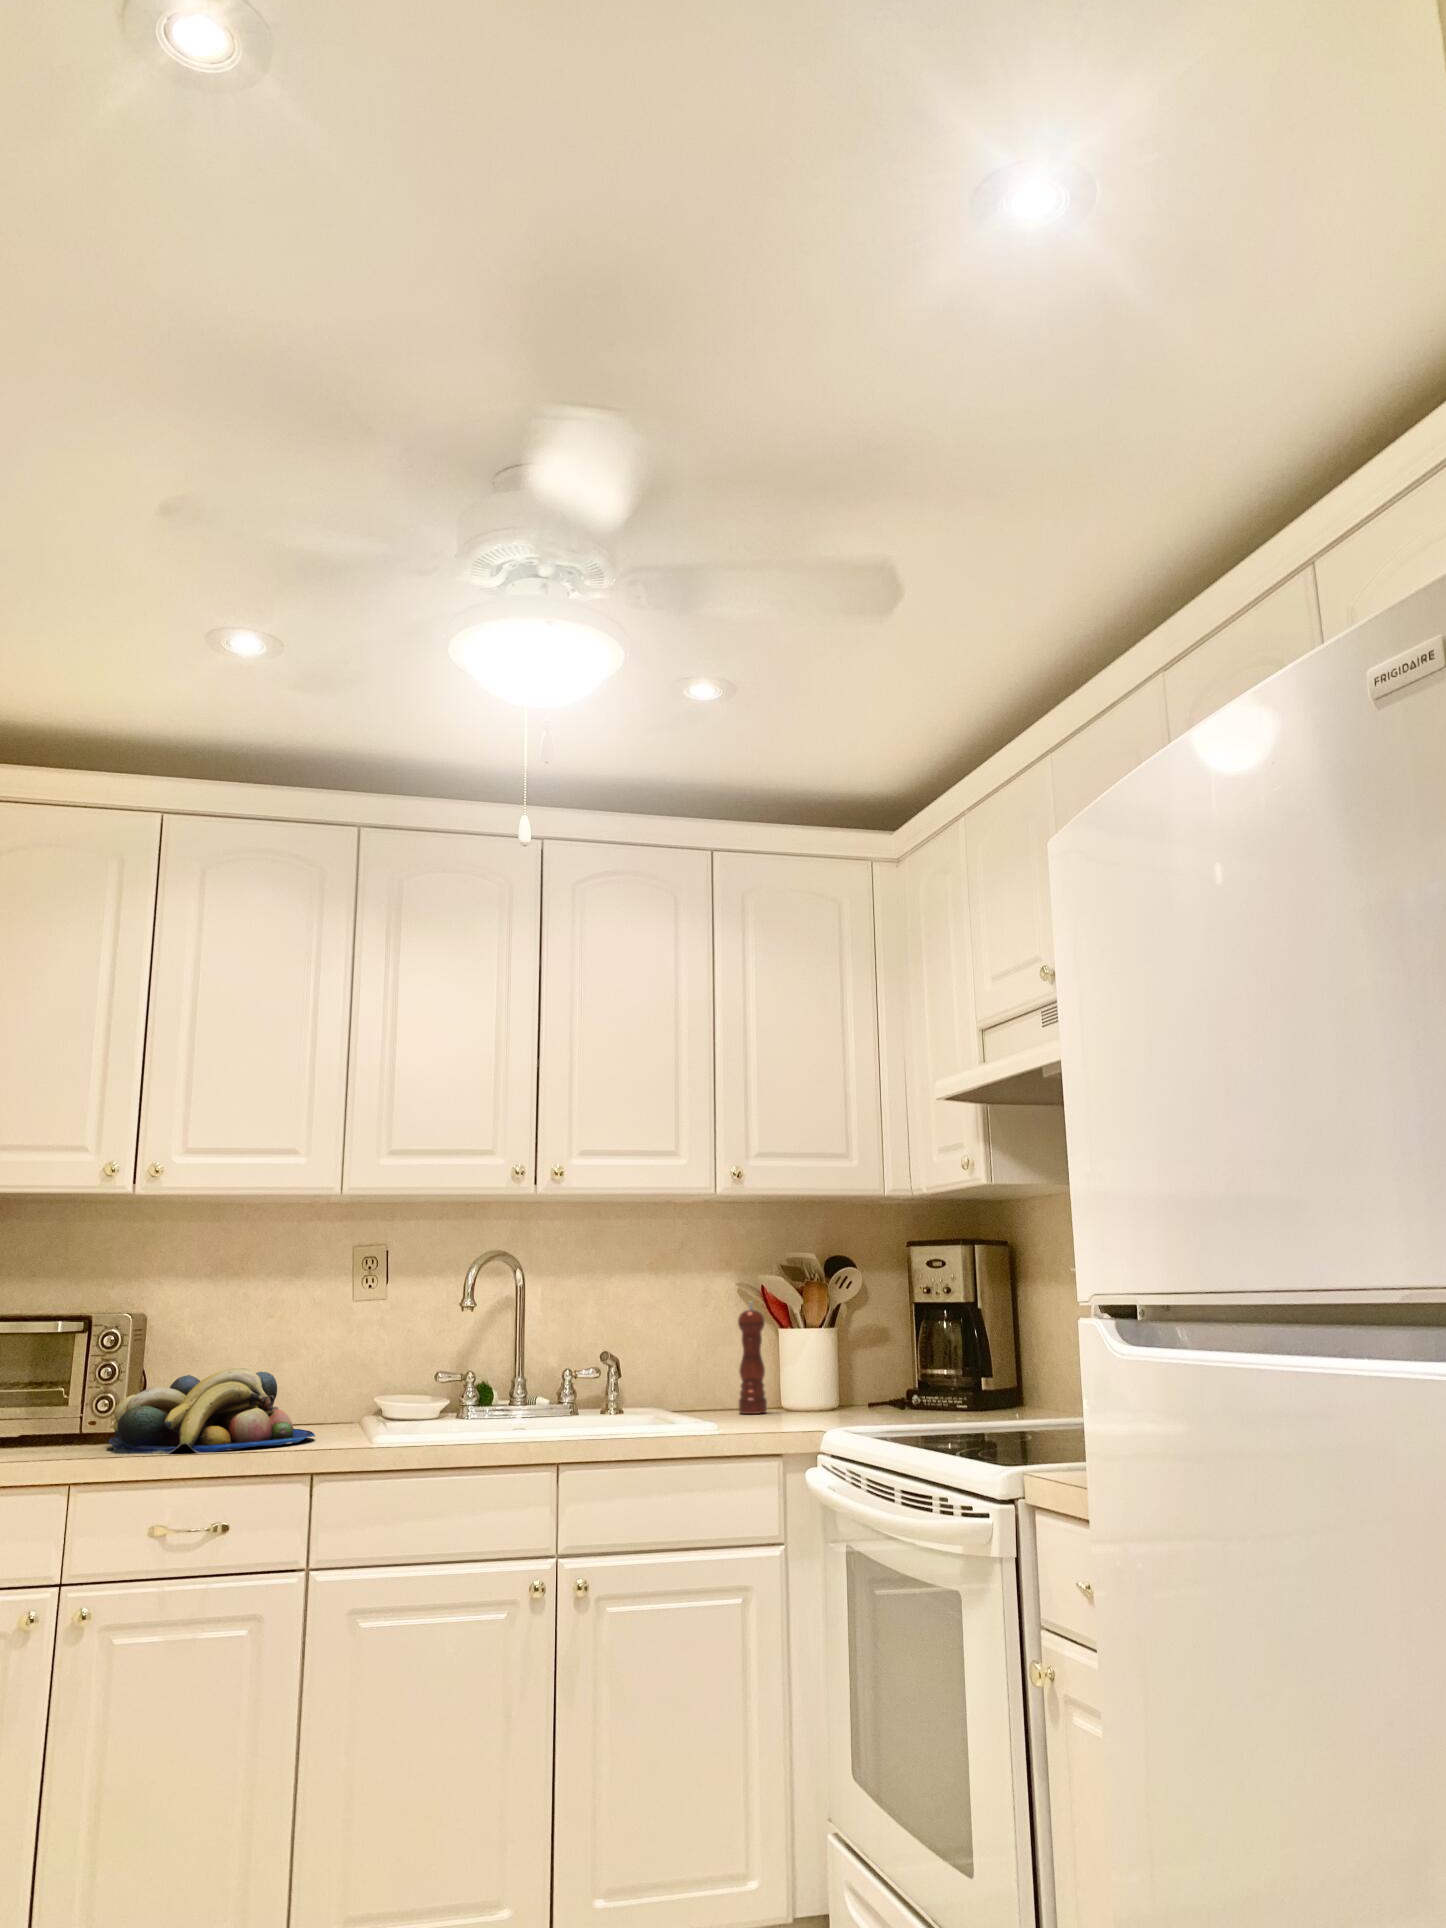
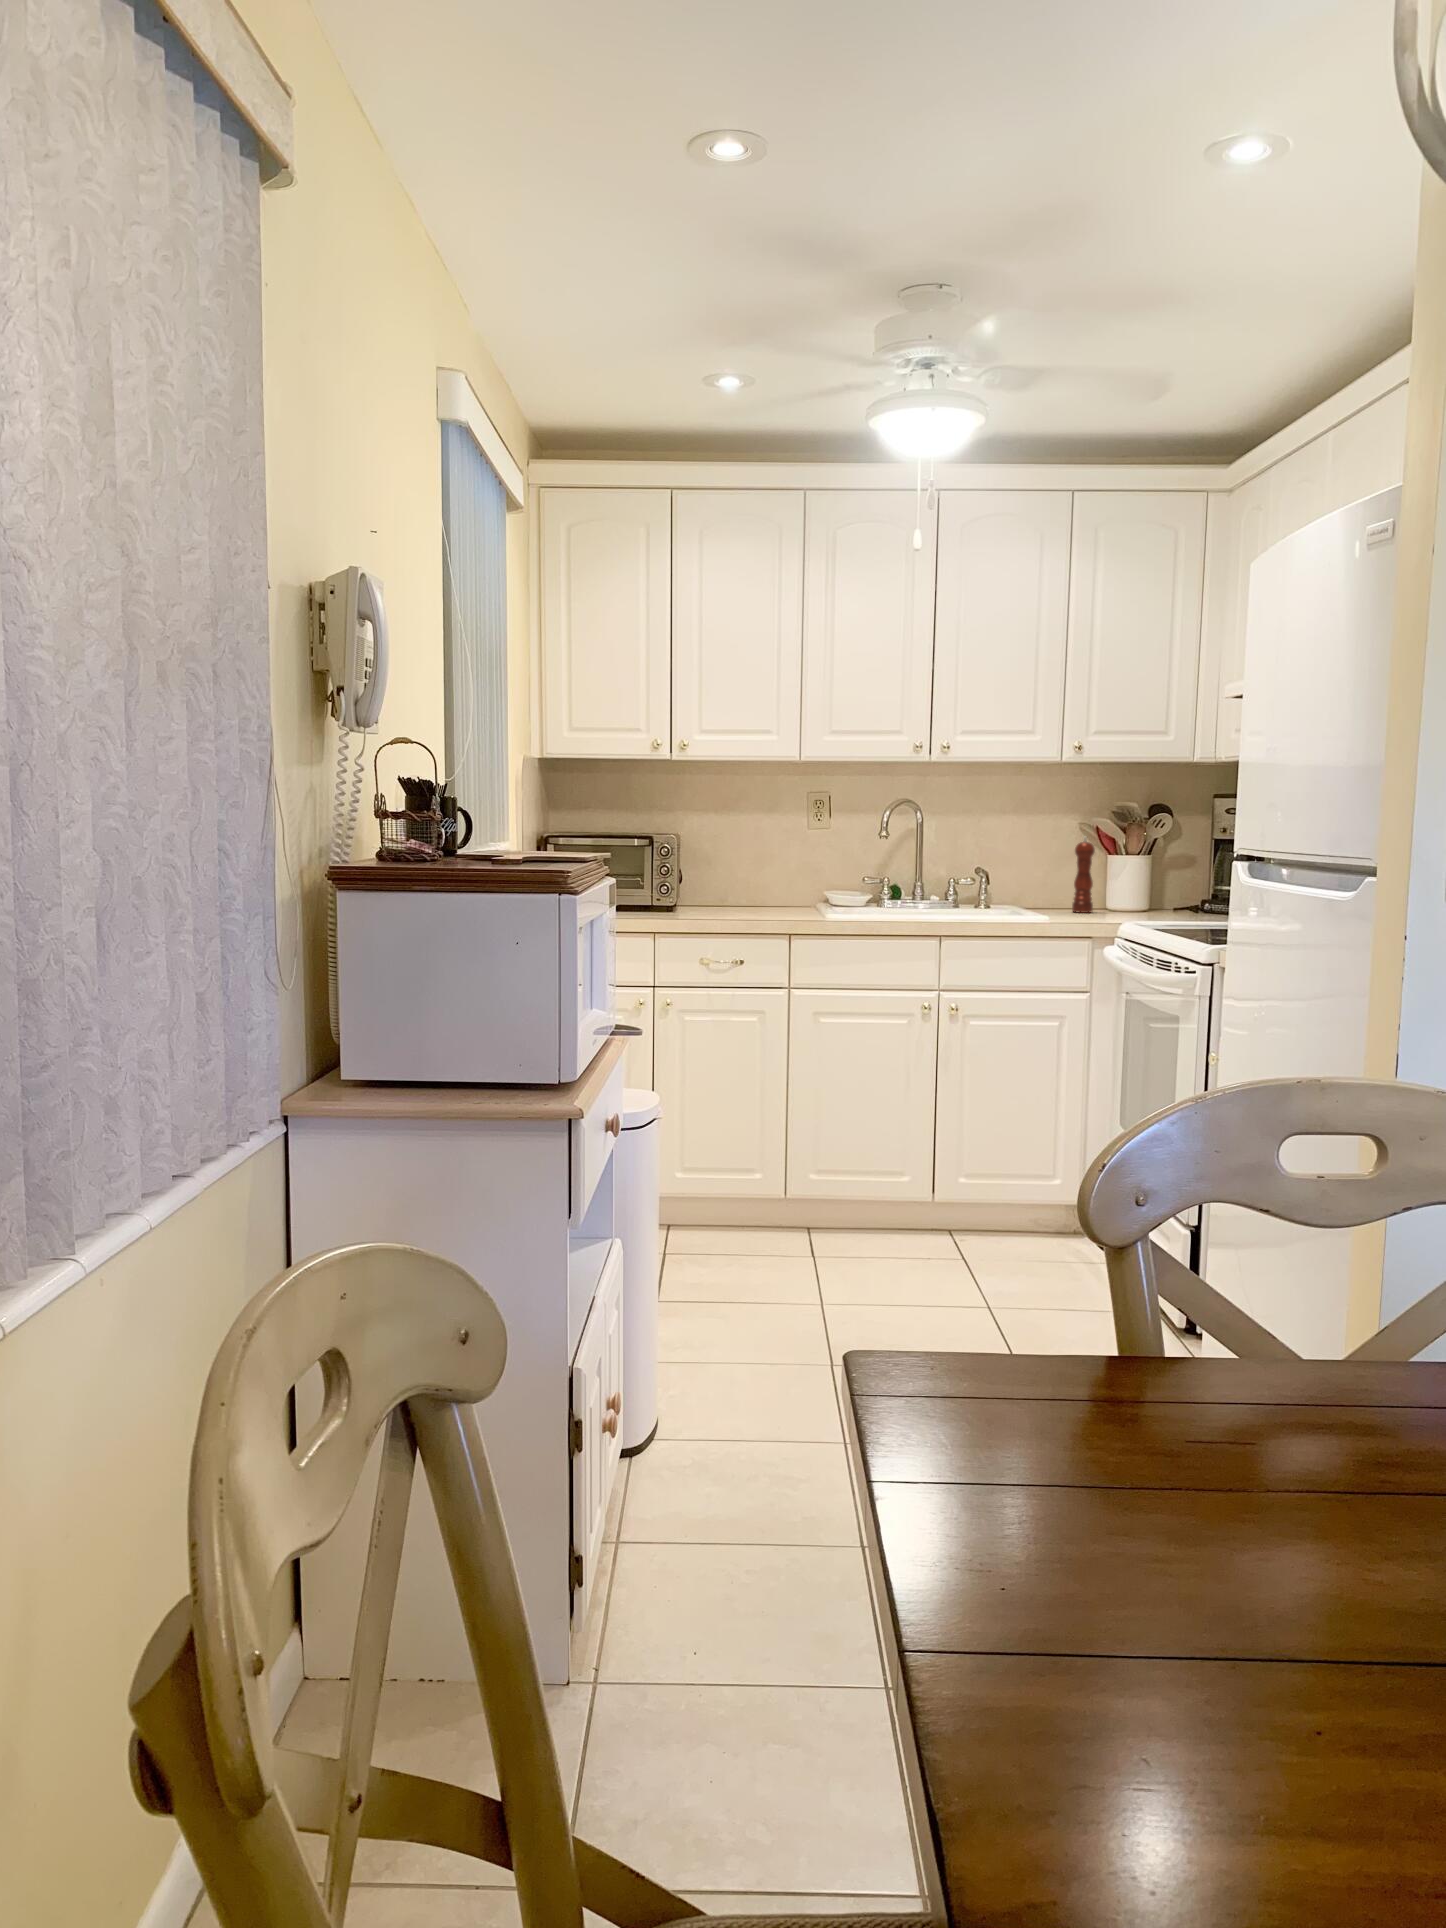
fruit bowl: present [108,1368,315,1454] -> none [671,870,790,919]

